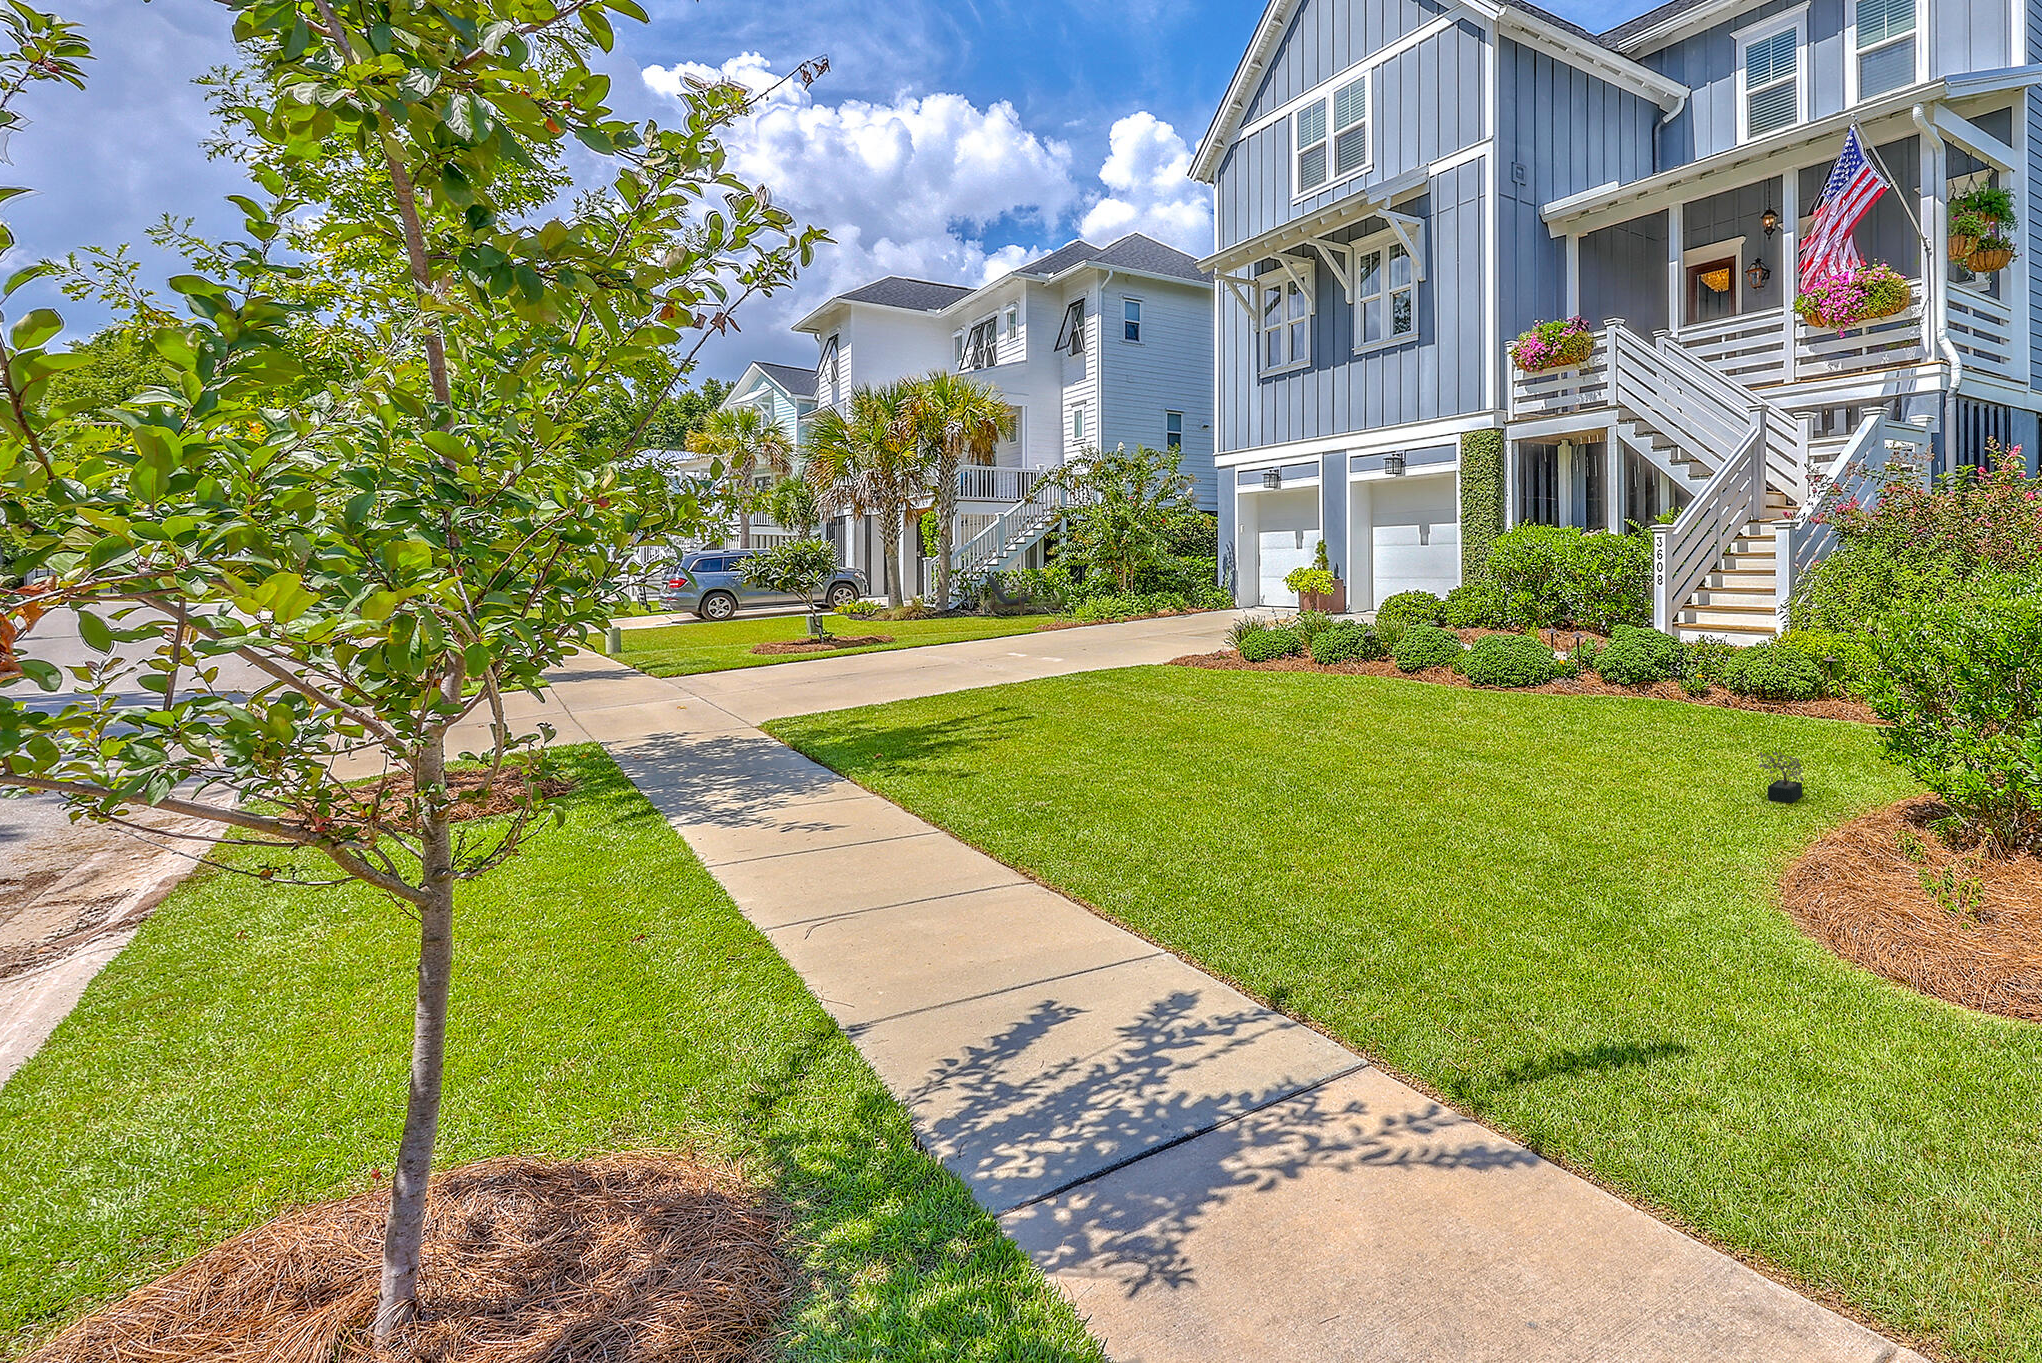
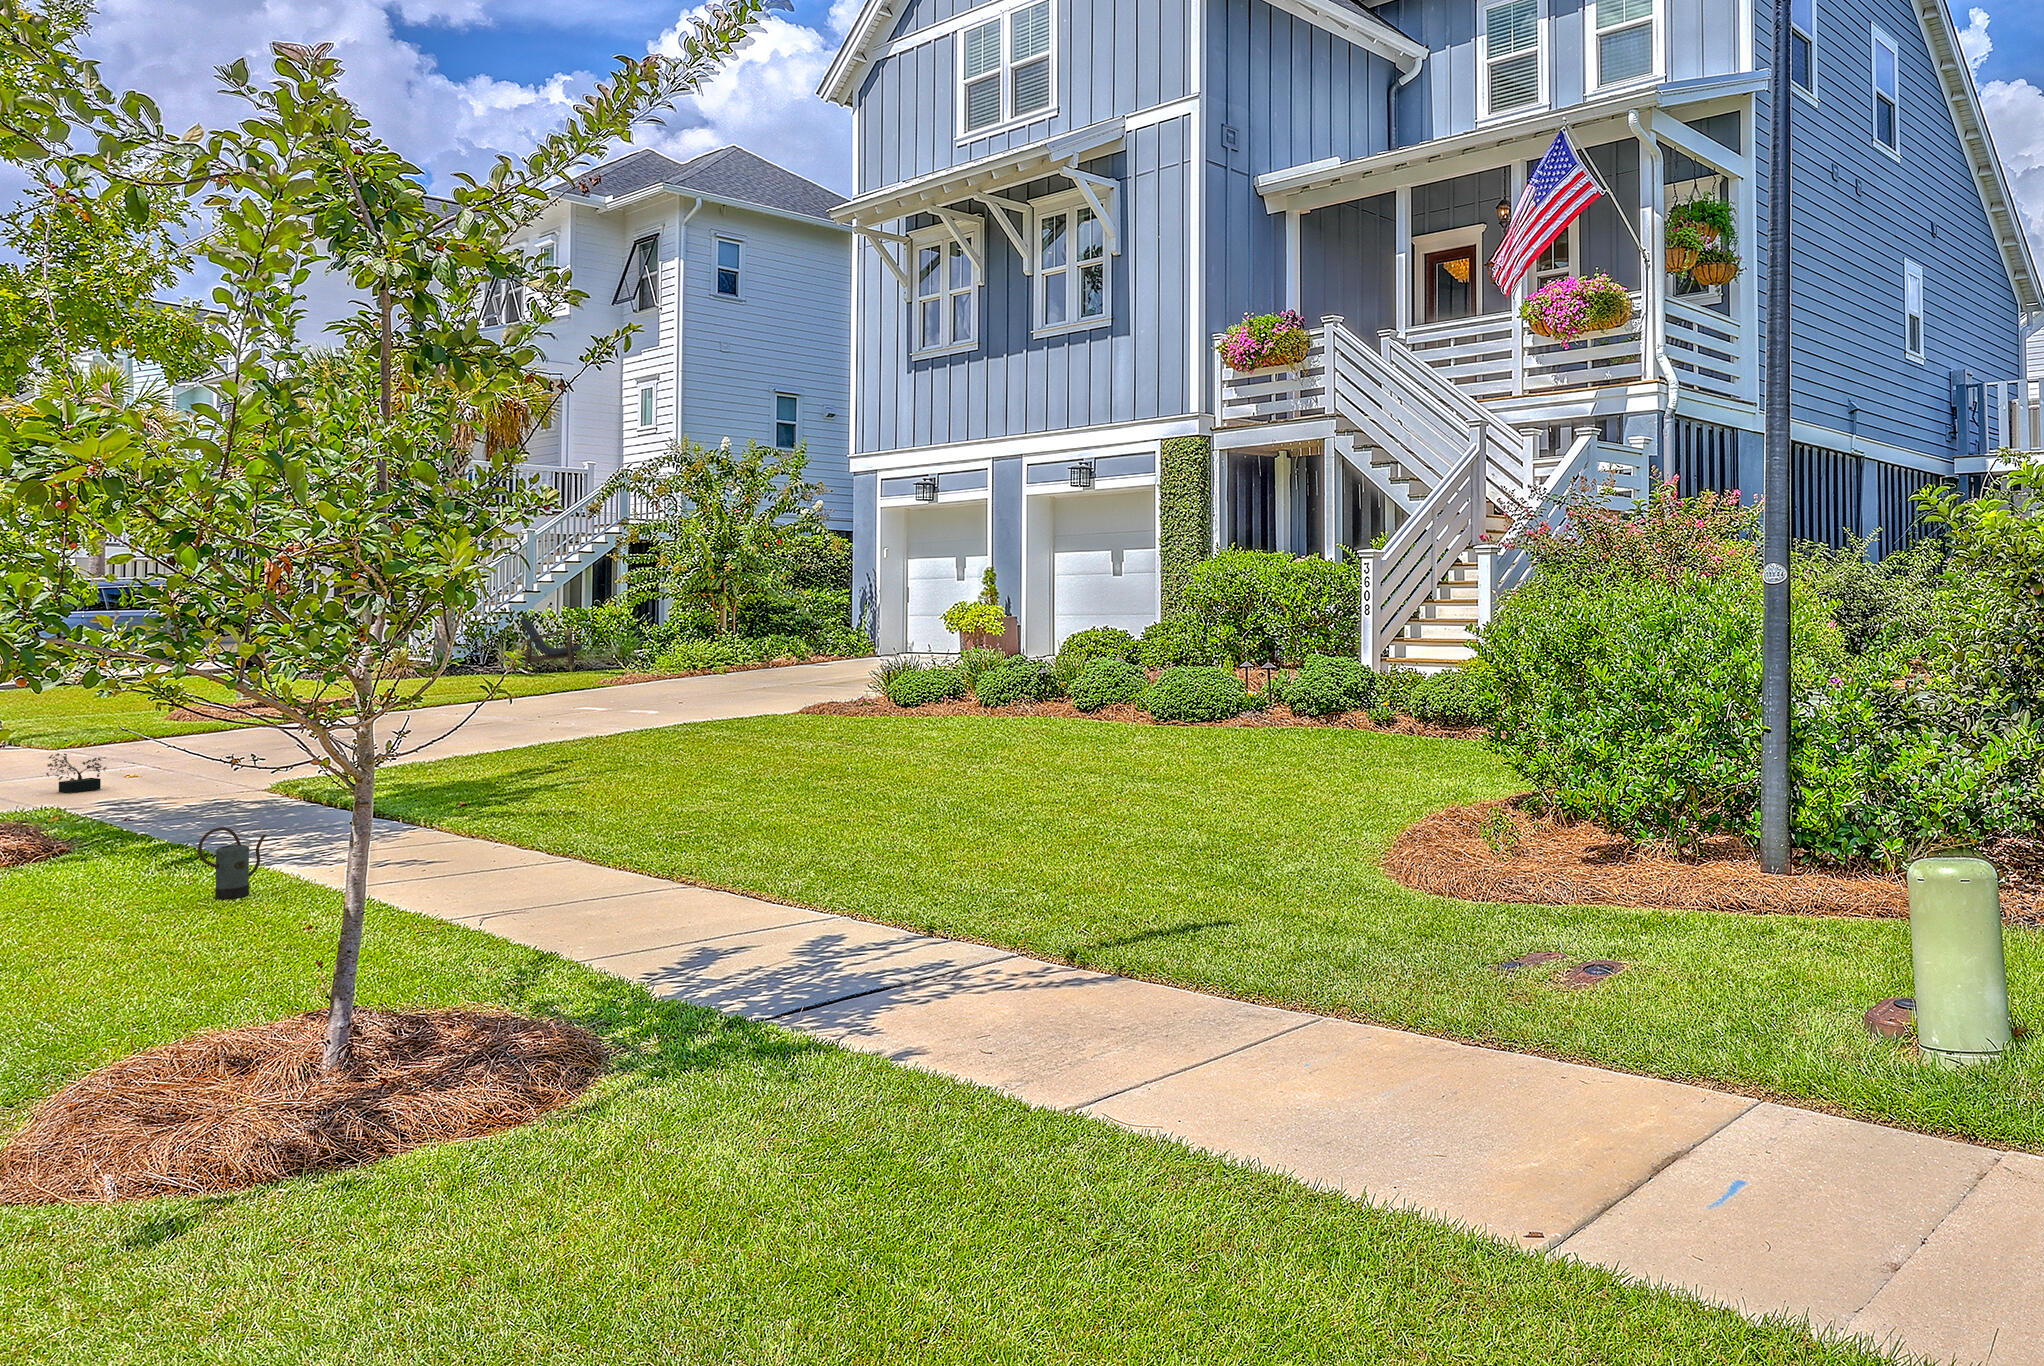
decorative plant: present [1759,752,1804,803] -> present [46,753,107,793]
watering can: none [613,795,677,862] -> present [198,827,267,899]

